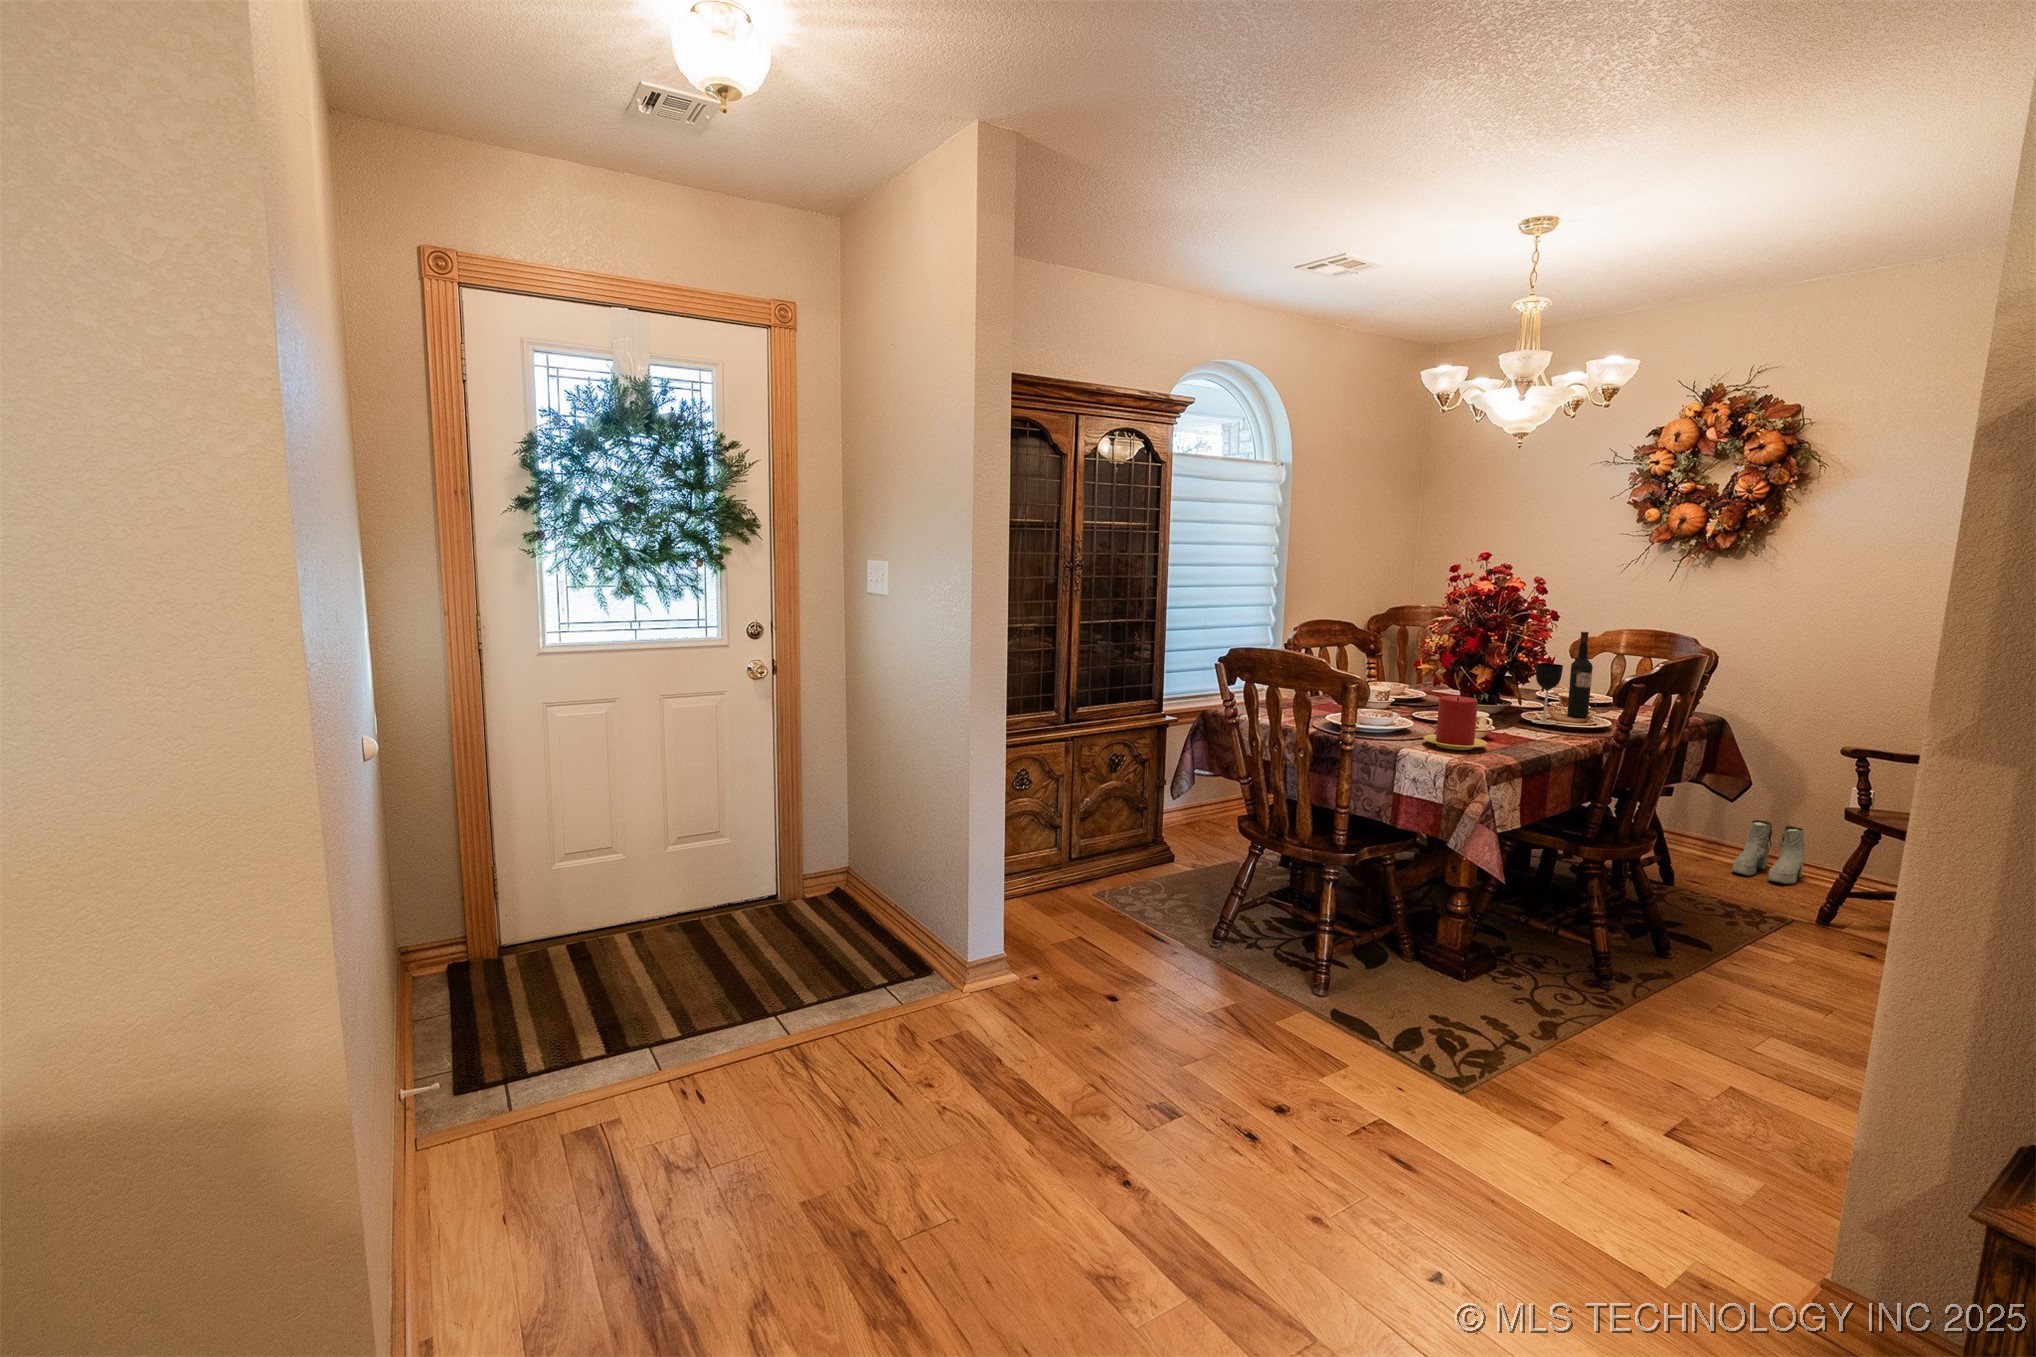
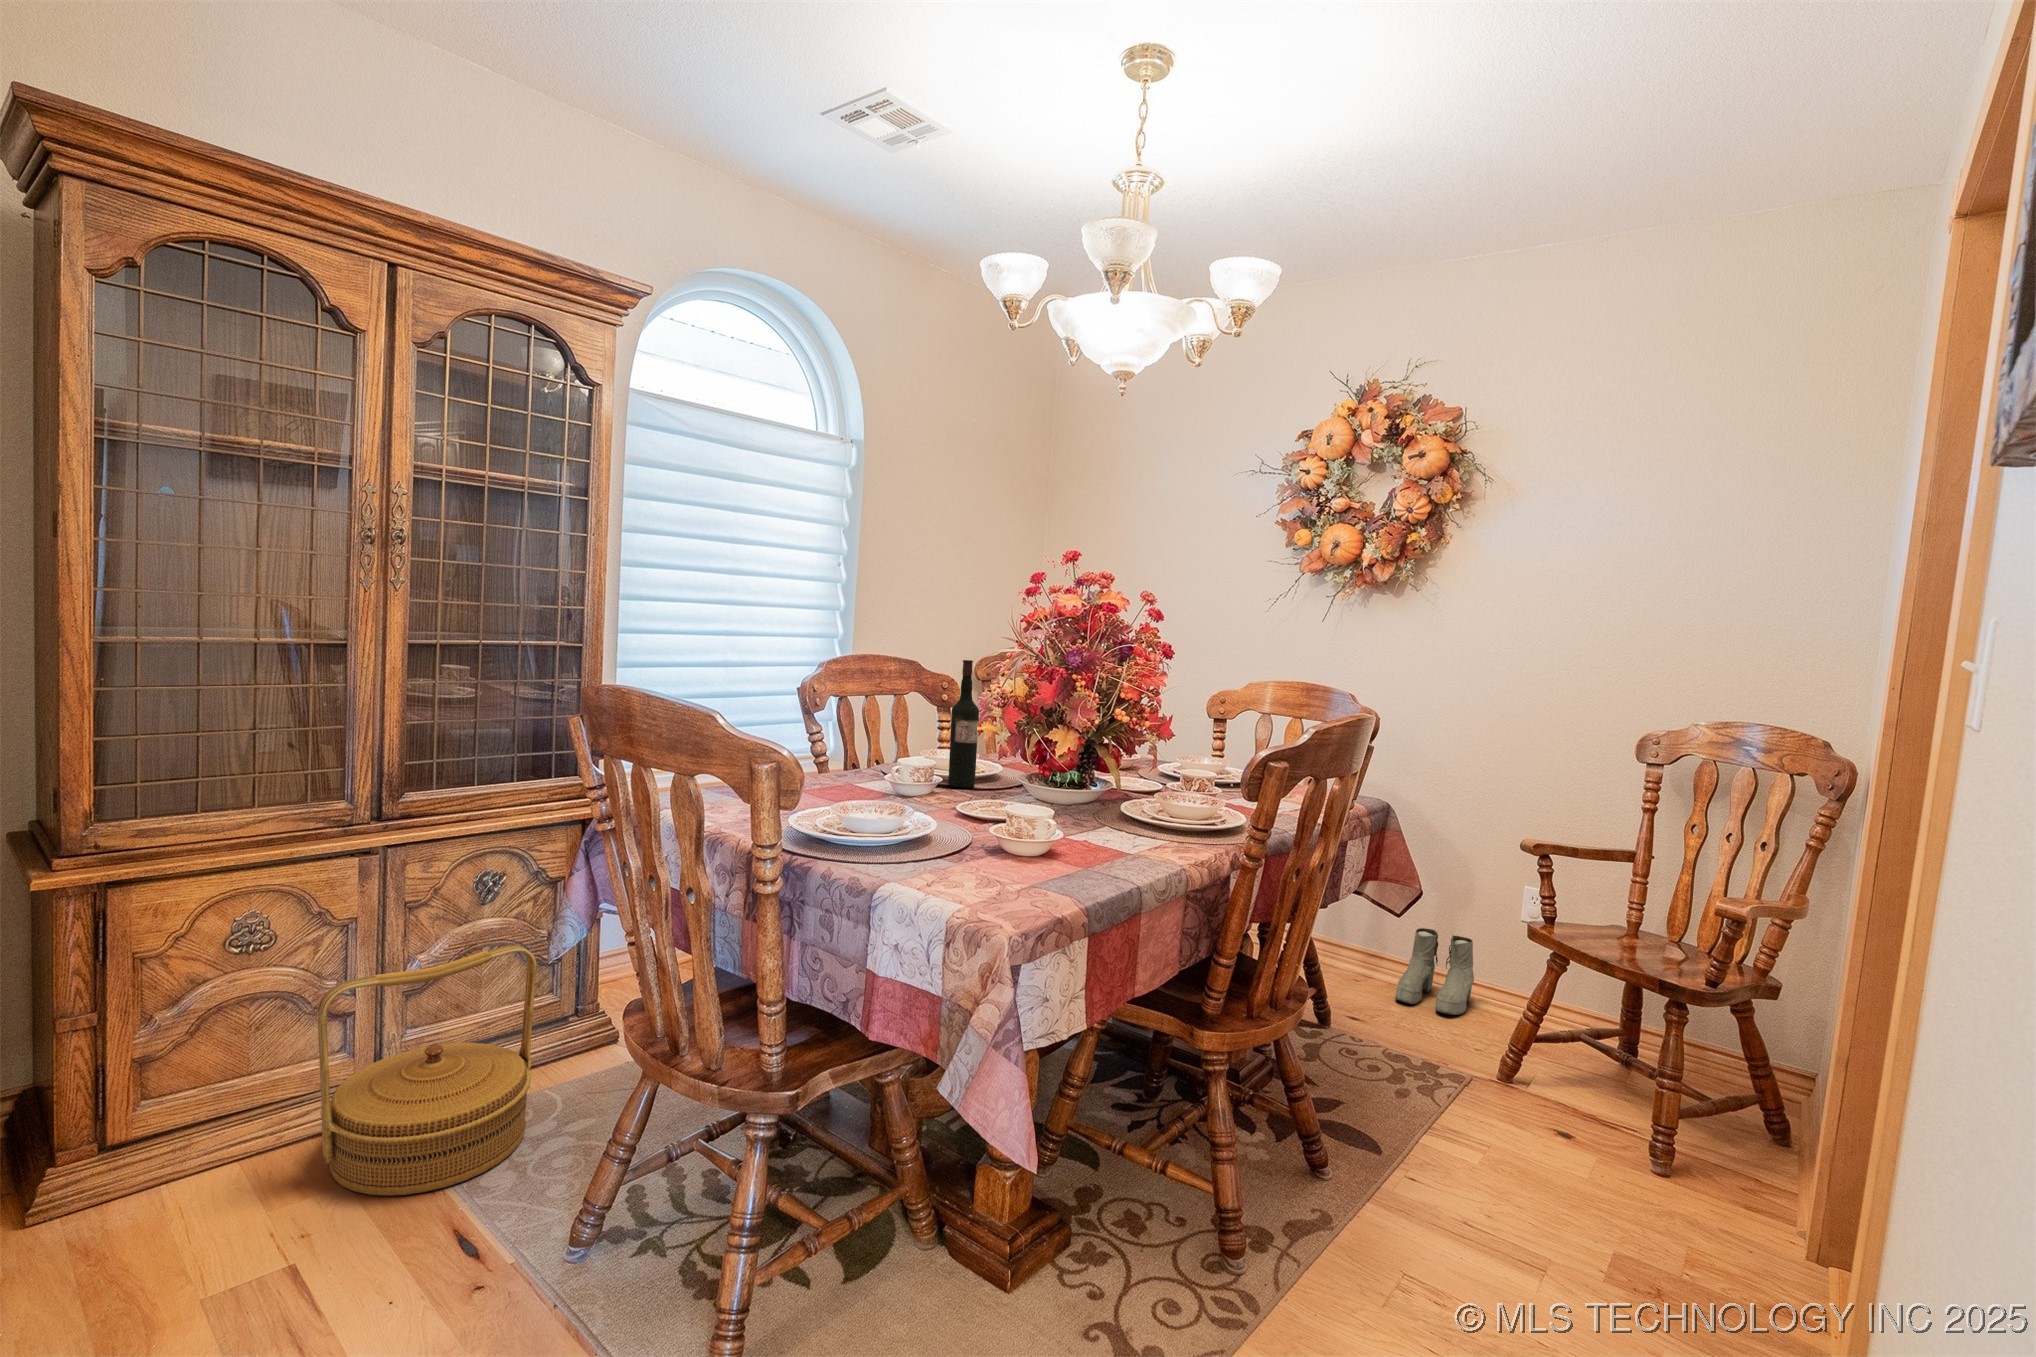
wine bottle: present [1567,632,1593,717] -> present [948,660,979,787]
wine glass: present [1532,663,1563,724] -> none [1134,725,1177,822]
candle: present [1424,696,1487,750] -> none [935,782,1039,882]
woven basket: none [1065,792,1159,913] -> present [317,945,537,1196]

